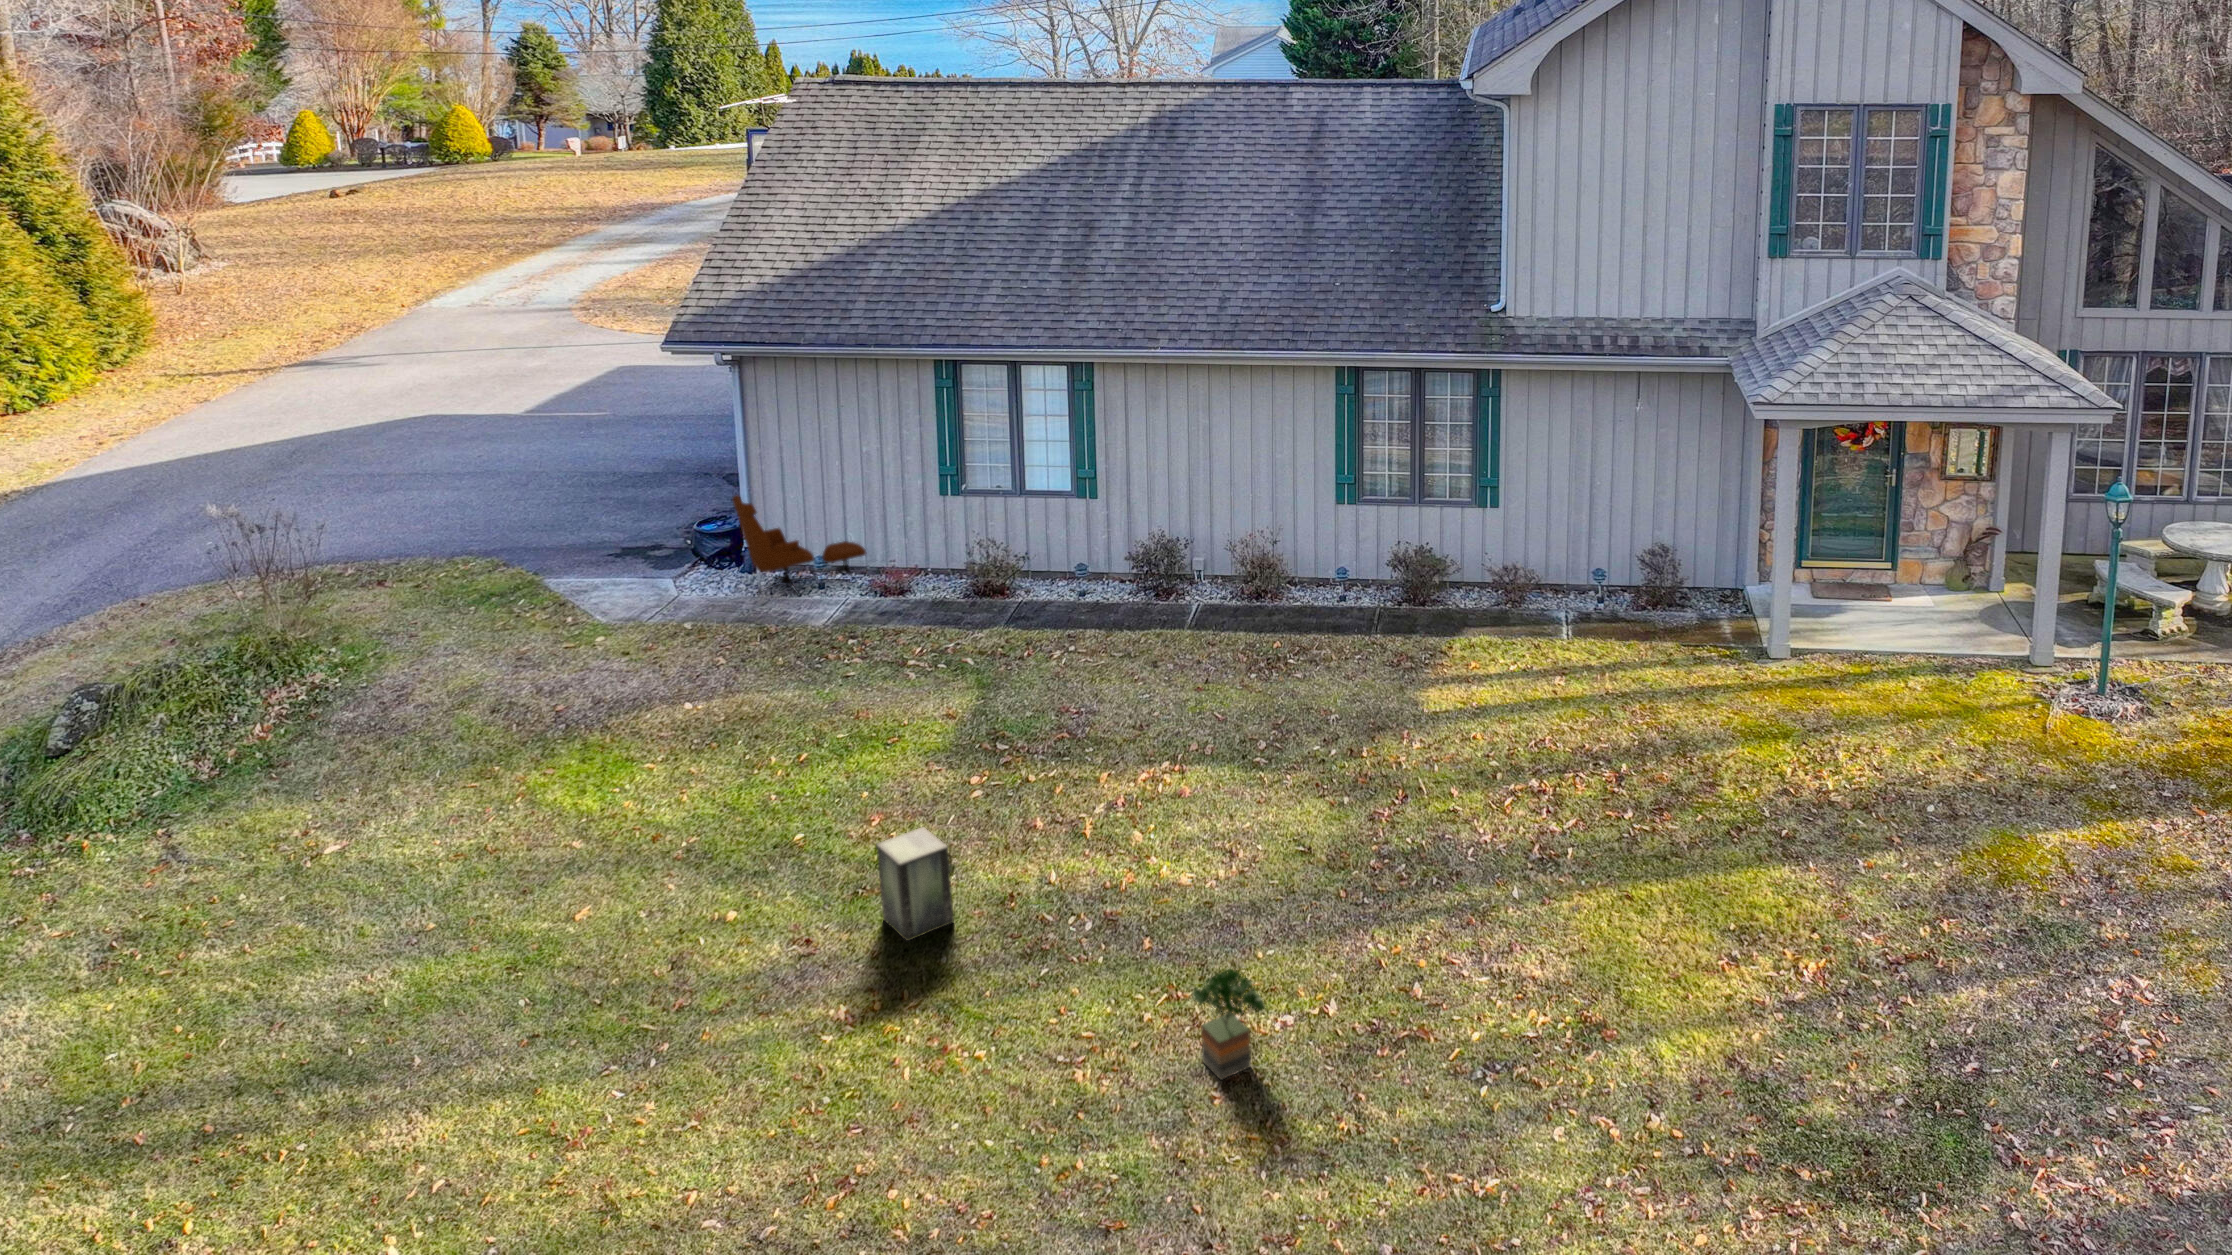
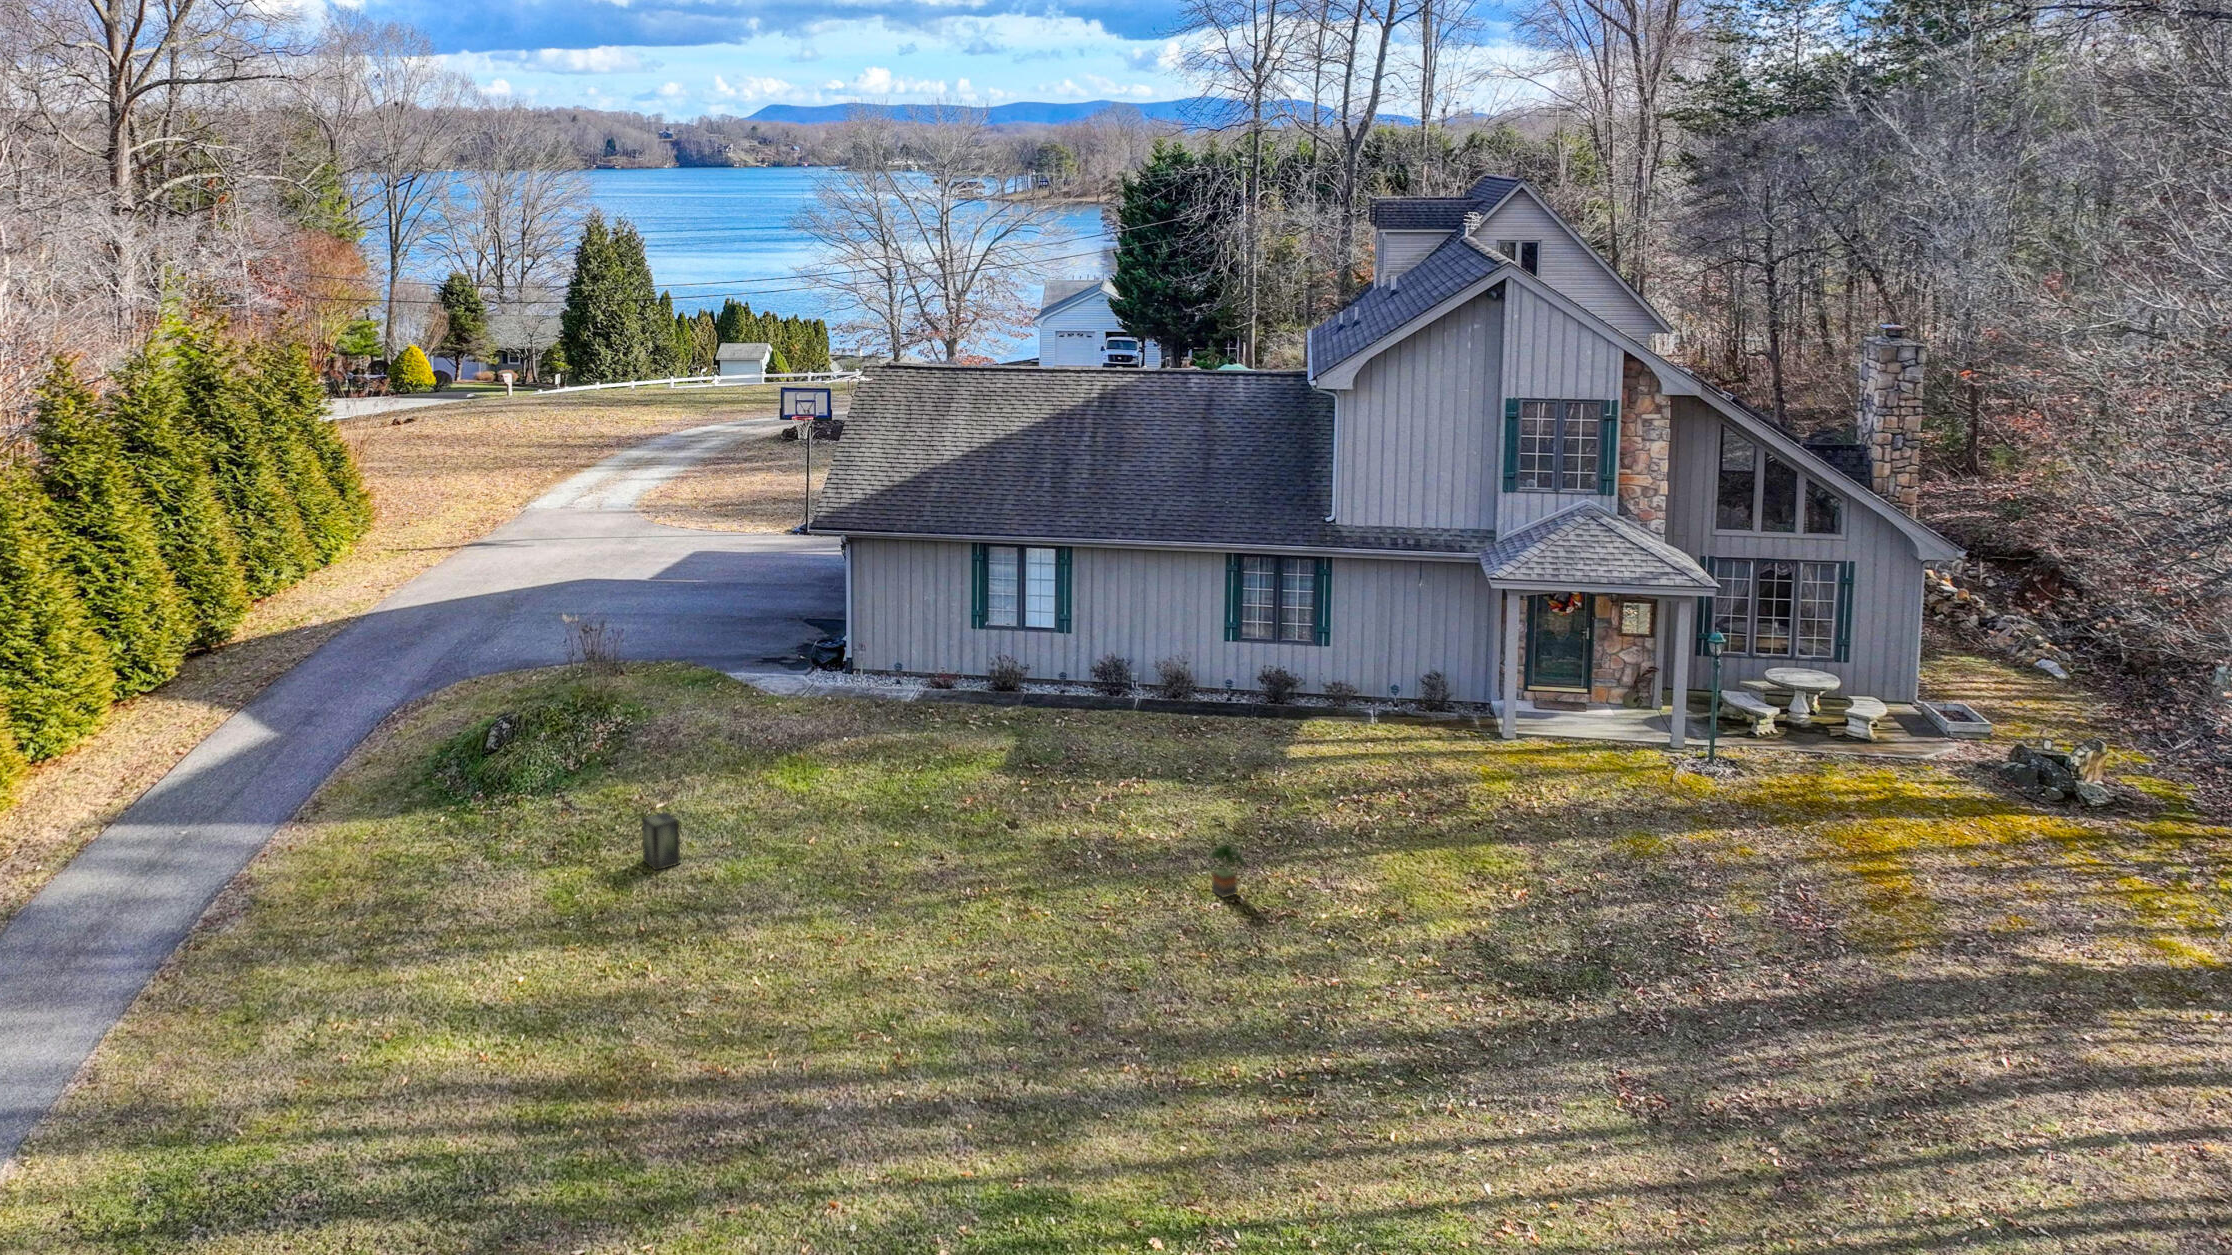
lounge chair: present [733,495,866,595] -> none [849,622,921,686]
storage box: present [876,827,954,941] -> present [642,813,680,870]

